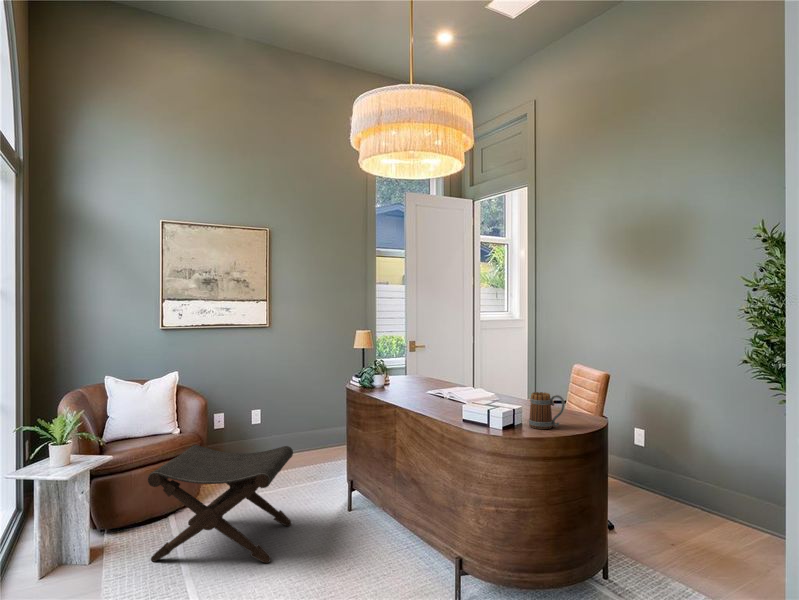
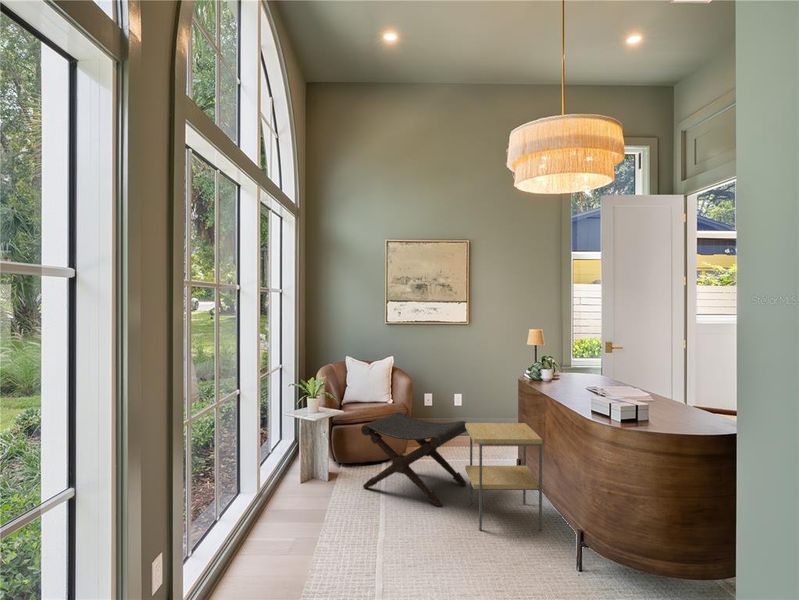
mug: present [529,392,565,429] -> none [651,392,687,427]
side table: none [298,439,399,584] -> present [465,423,542,530]

